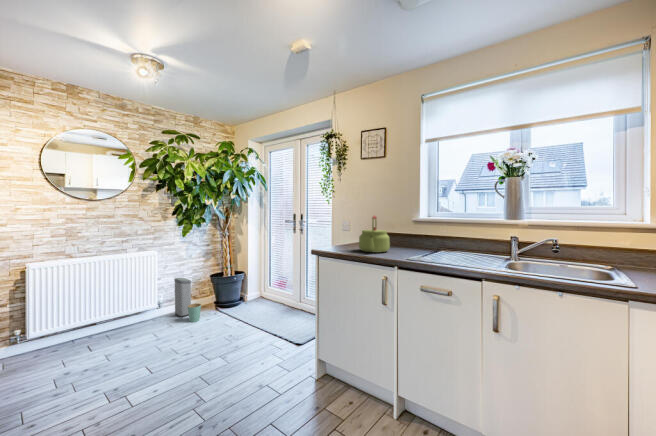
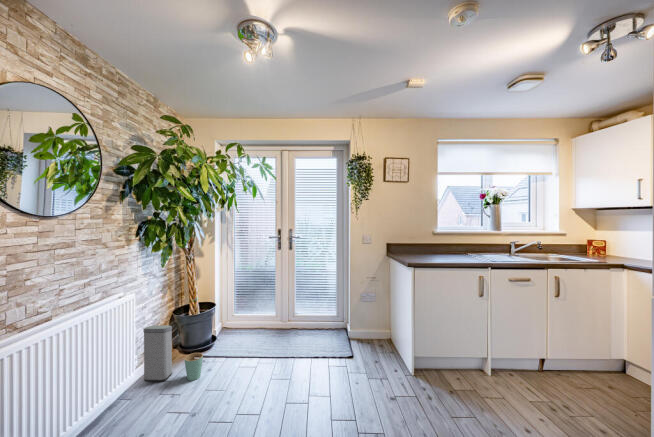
kettle: present [359,216,390,253] -> none [424,230,451,259]

